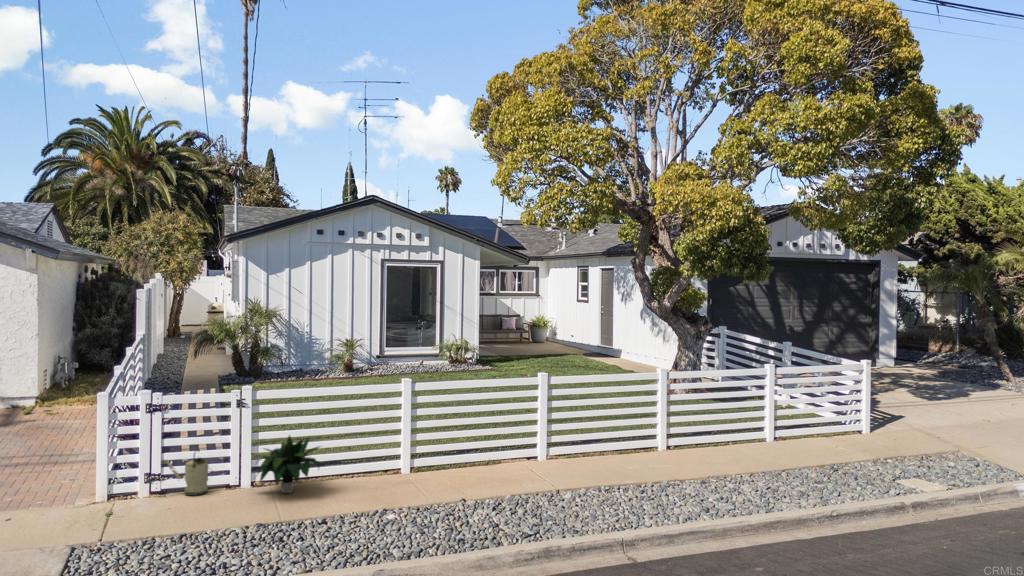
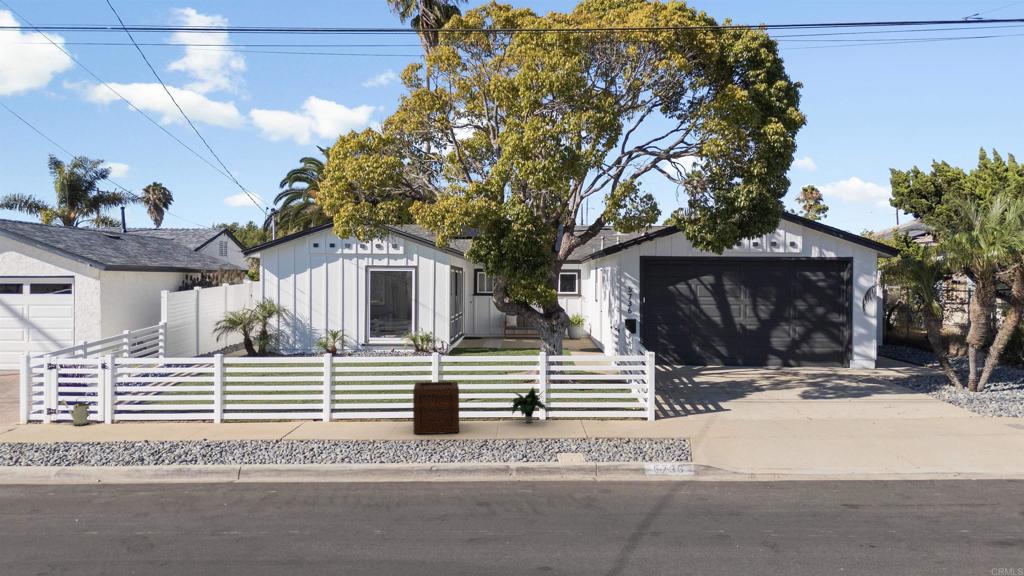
wooden crate: none [659,399,740,469] -> present [413,382,459,434]
potted plant: present [259,436,324,493] -> present [511,388,547,423]

